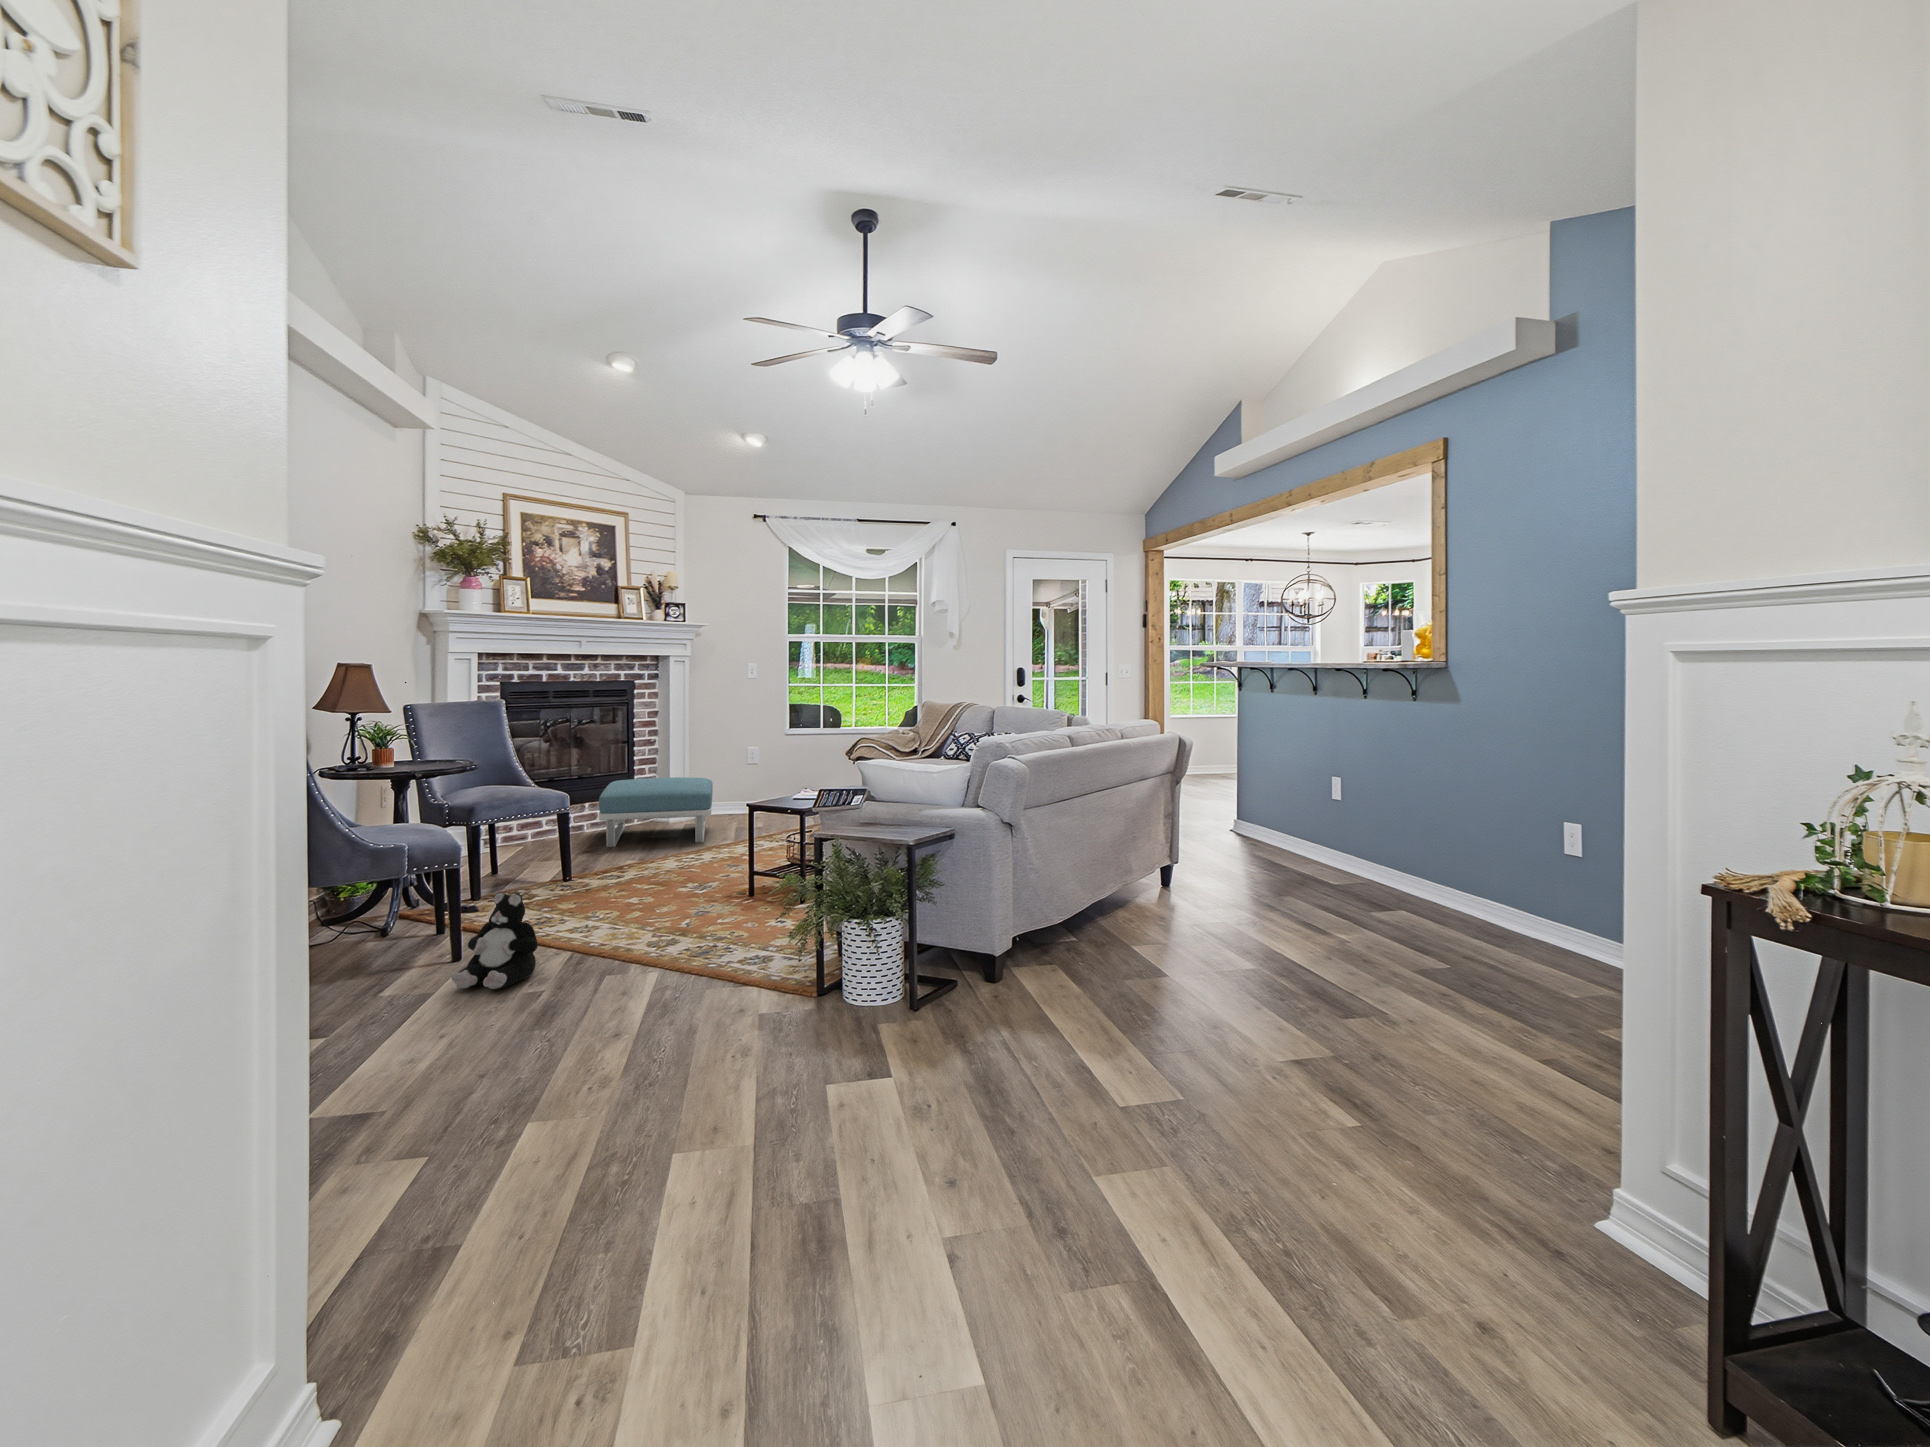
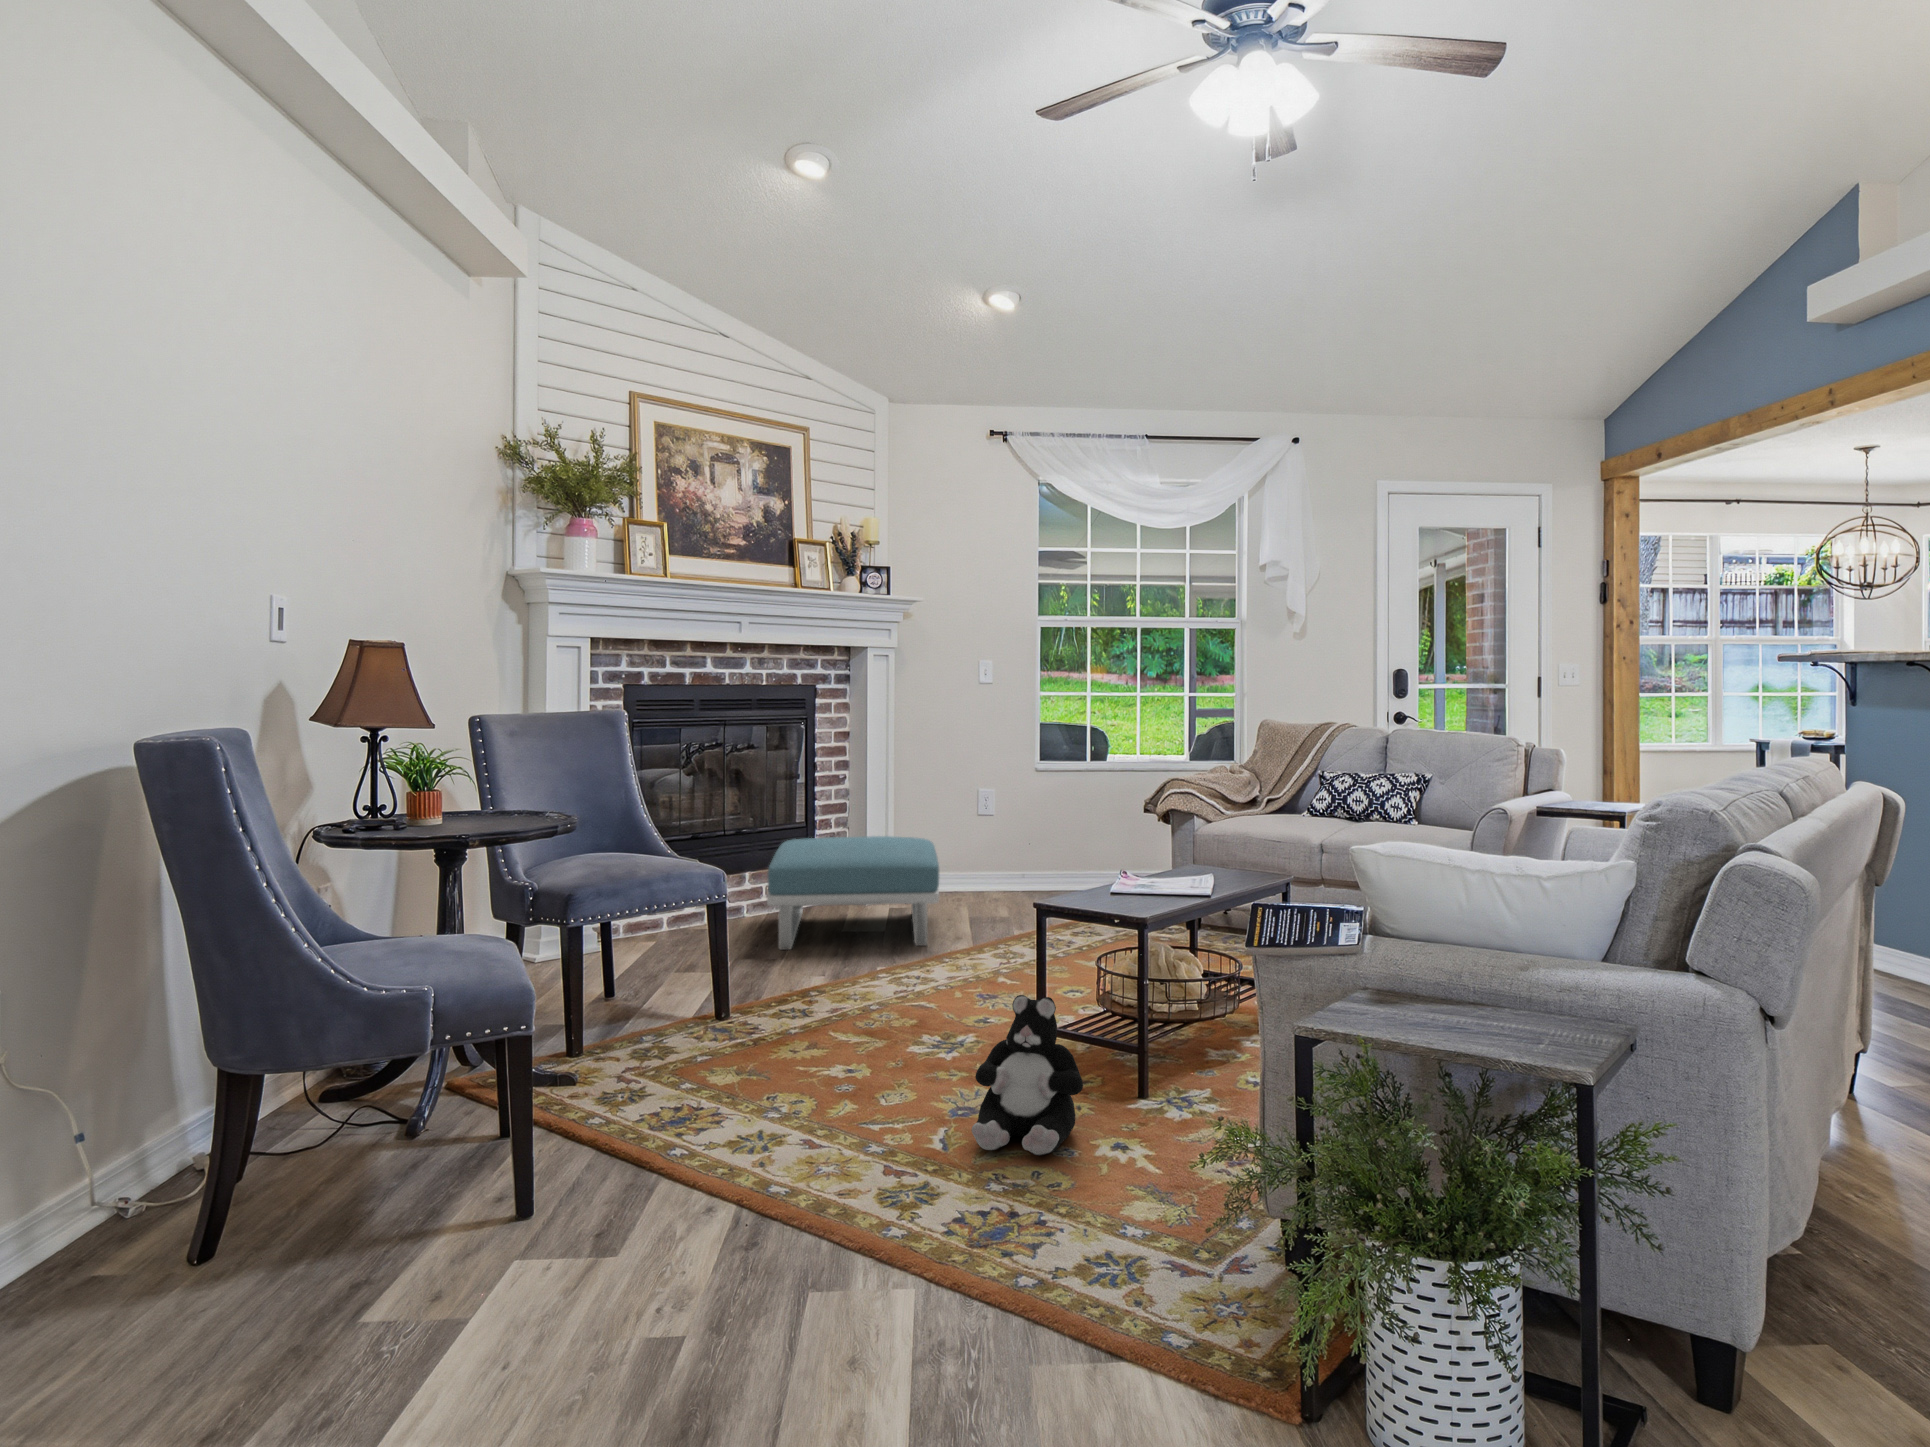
plush toy: present [451,892,538,989] -> present [972,995,1083,1156]

